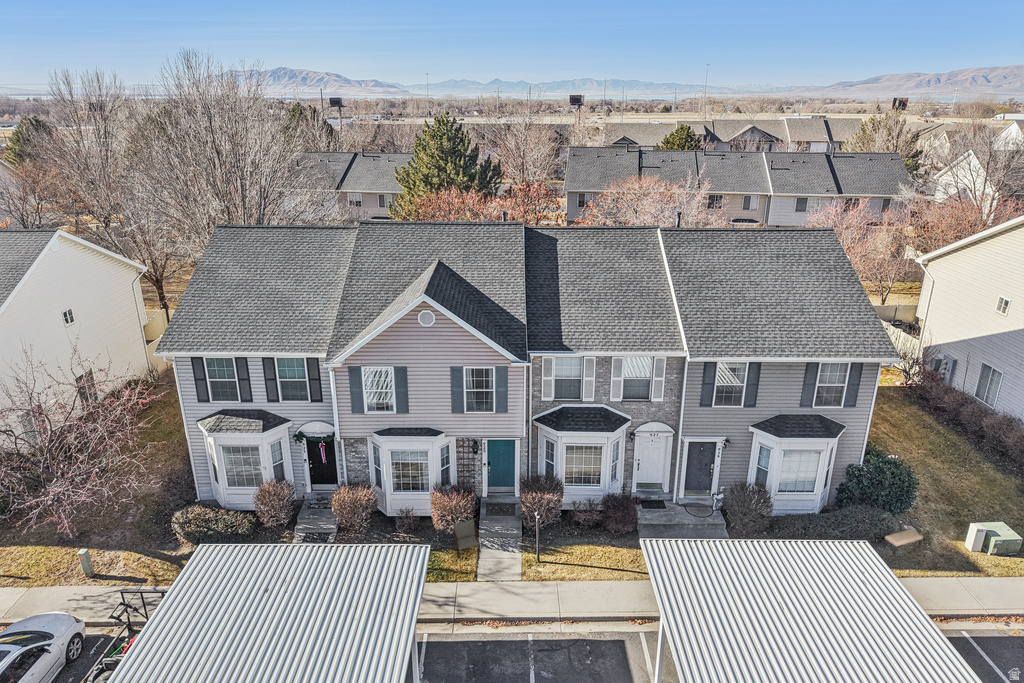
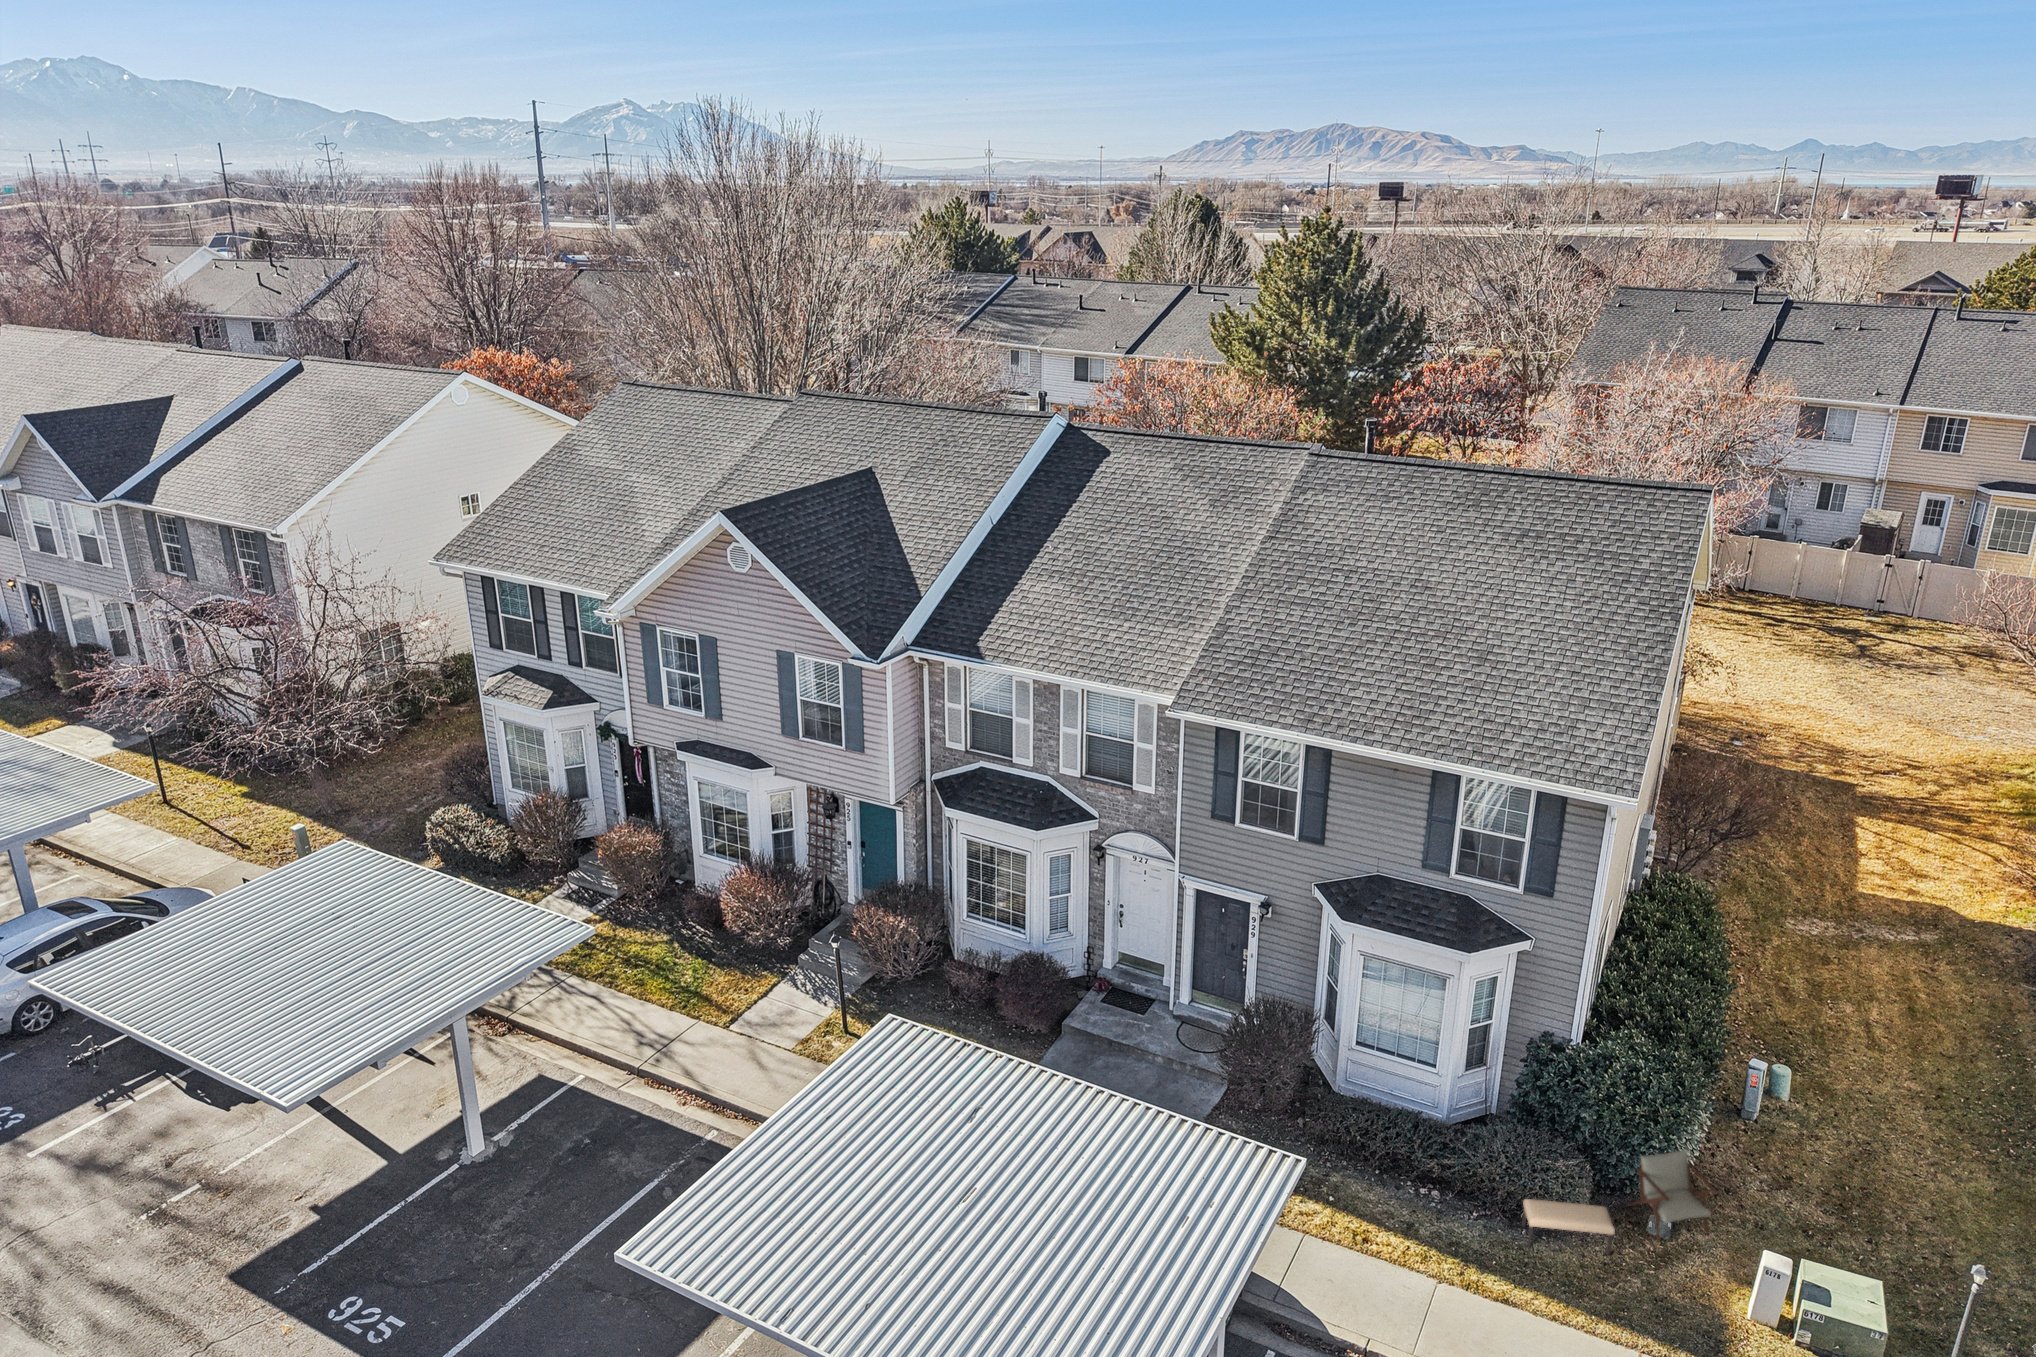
lounge chair: present [453,520,481,558] -> present [1628,1150,1717,1241]

